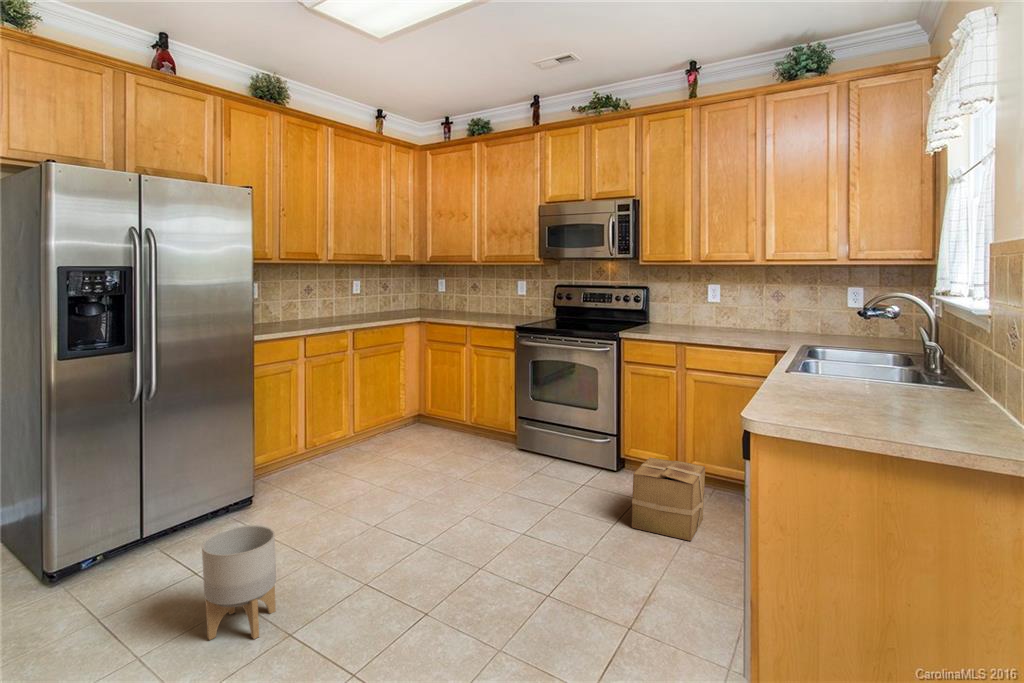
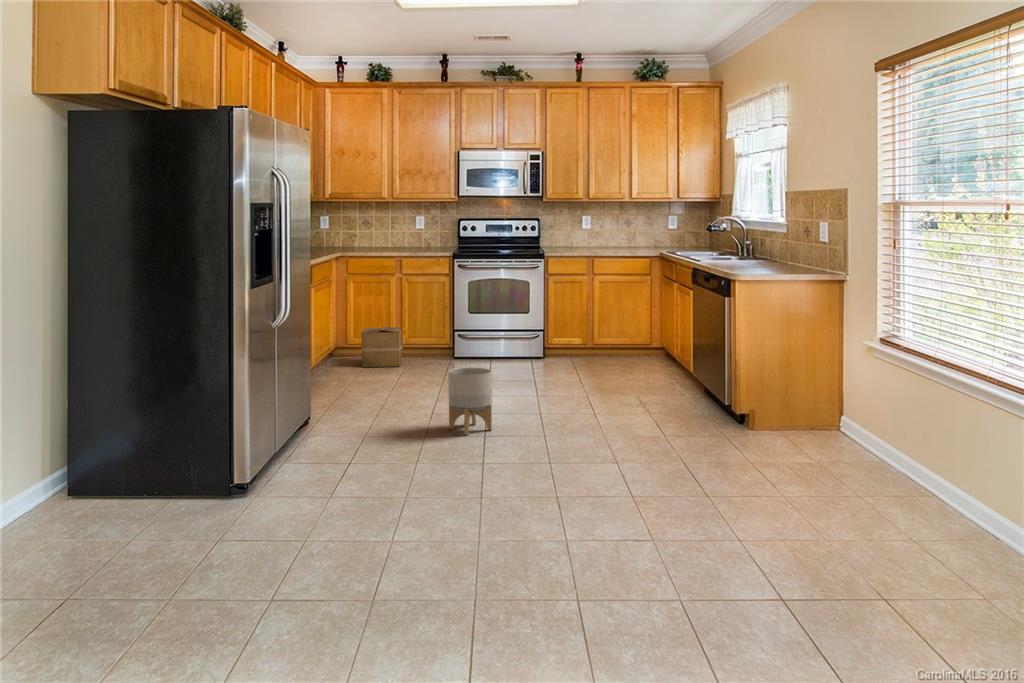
cardboard box: present [631,458,705,541] -> present [361,327,403,367]

